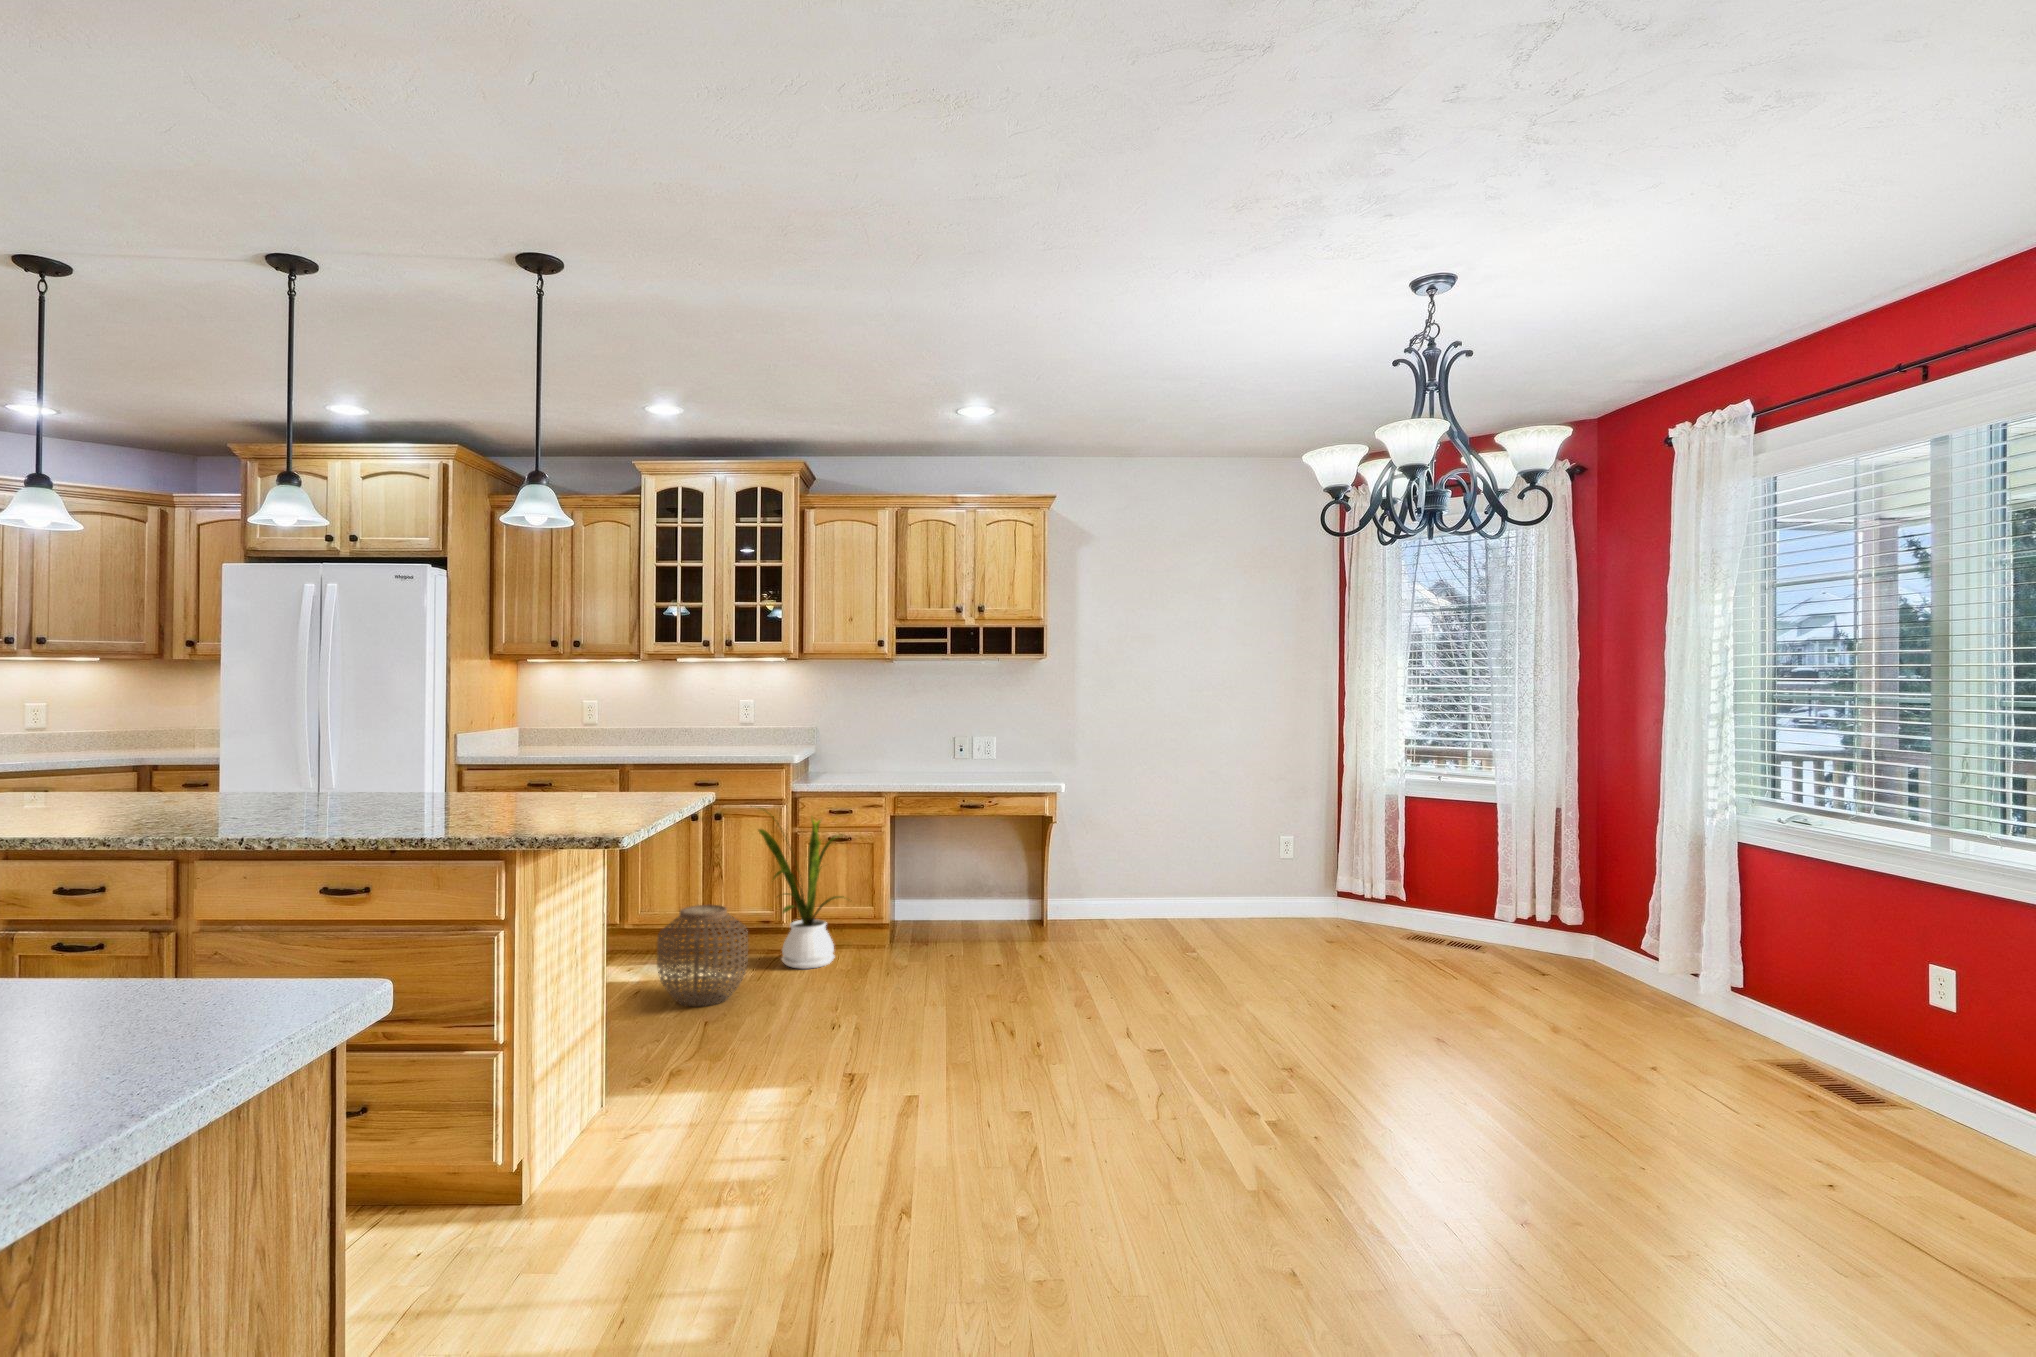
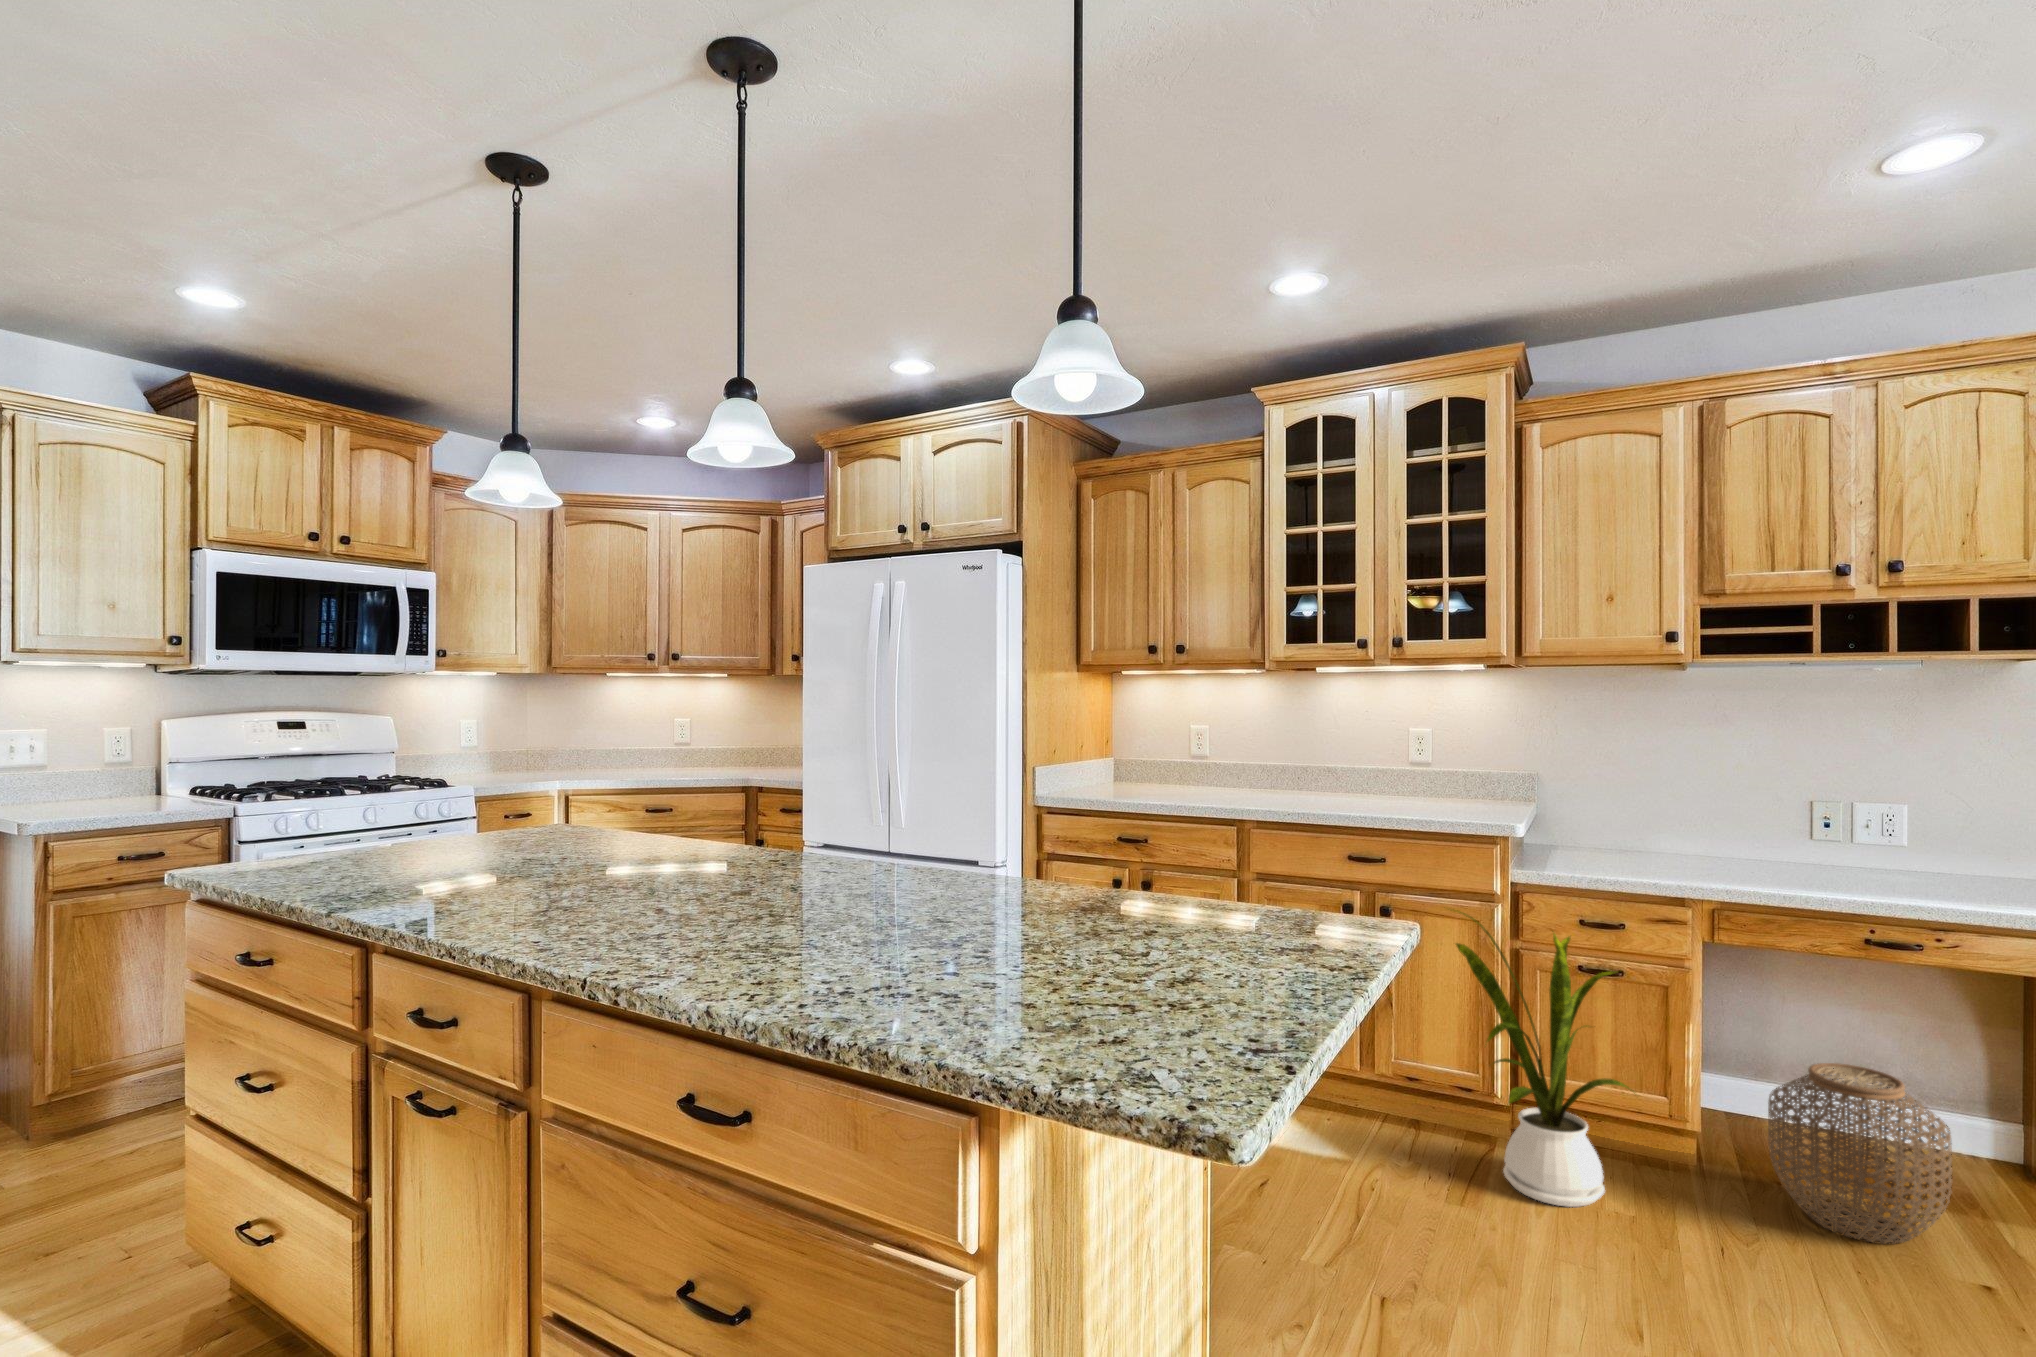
woven basket: present [657,905,748,1006] -> present [1768,1063,1952,1244]

